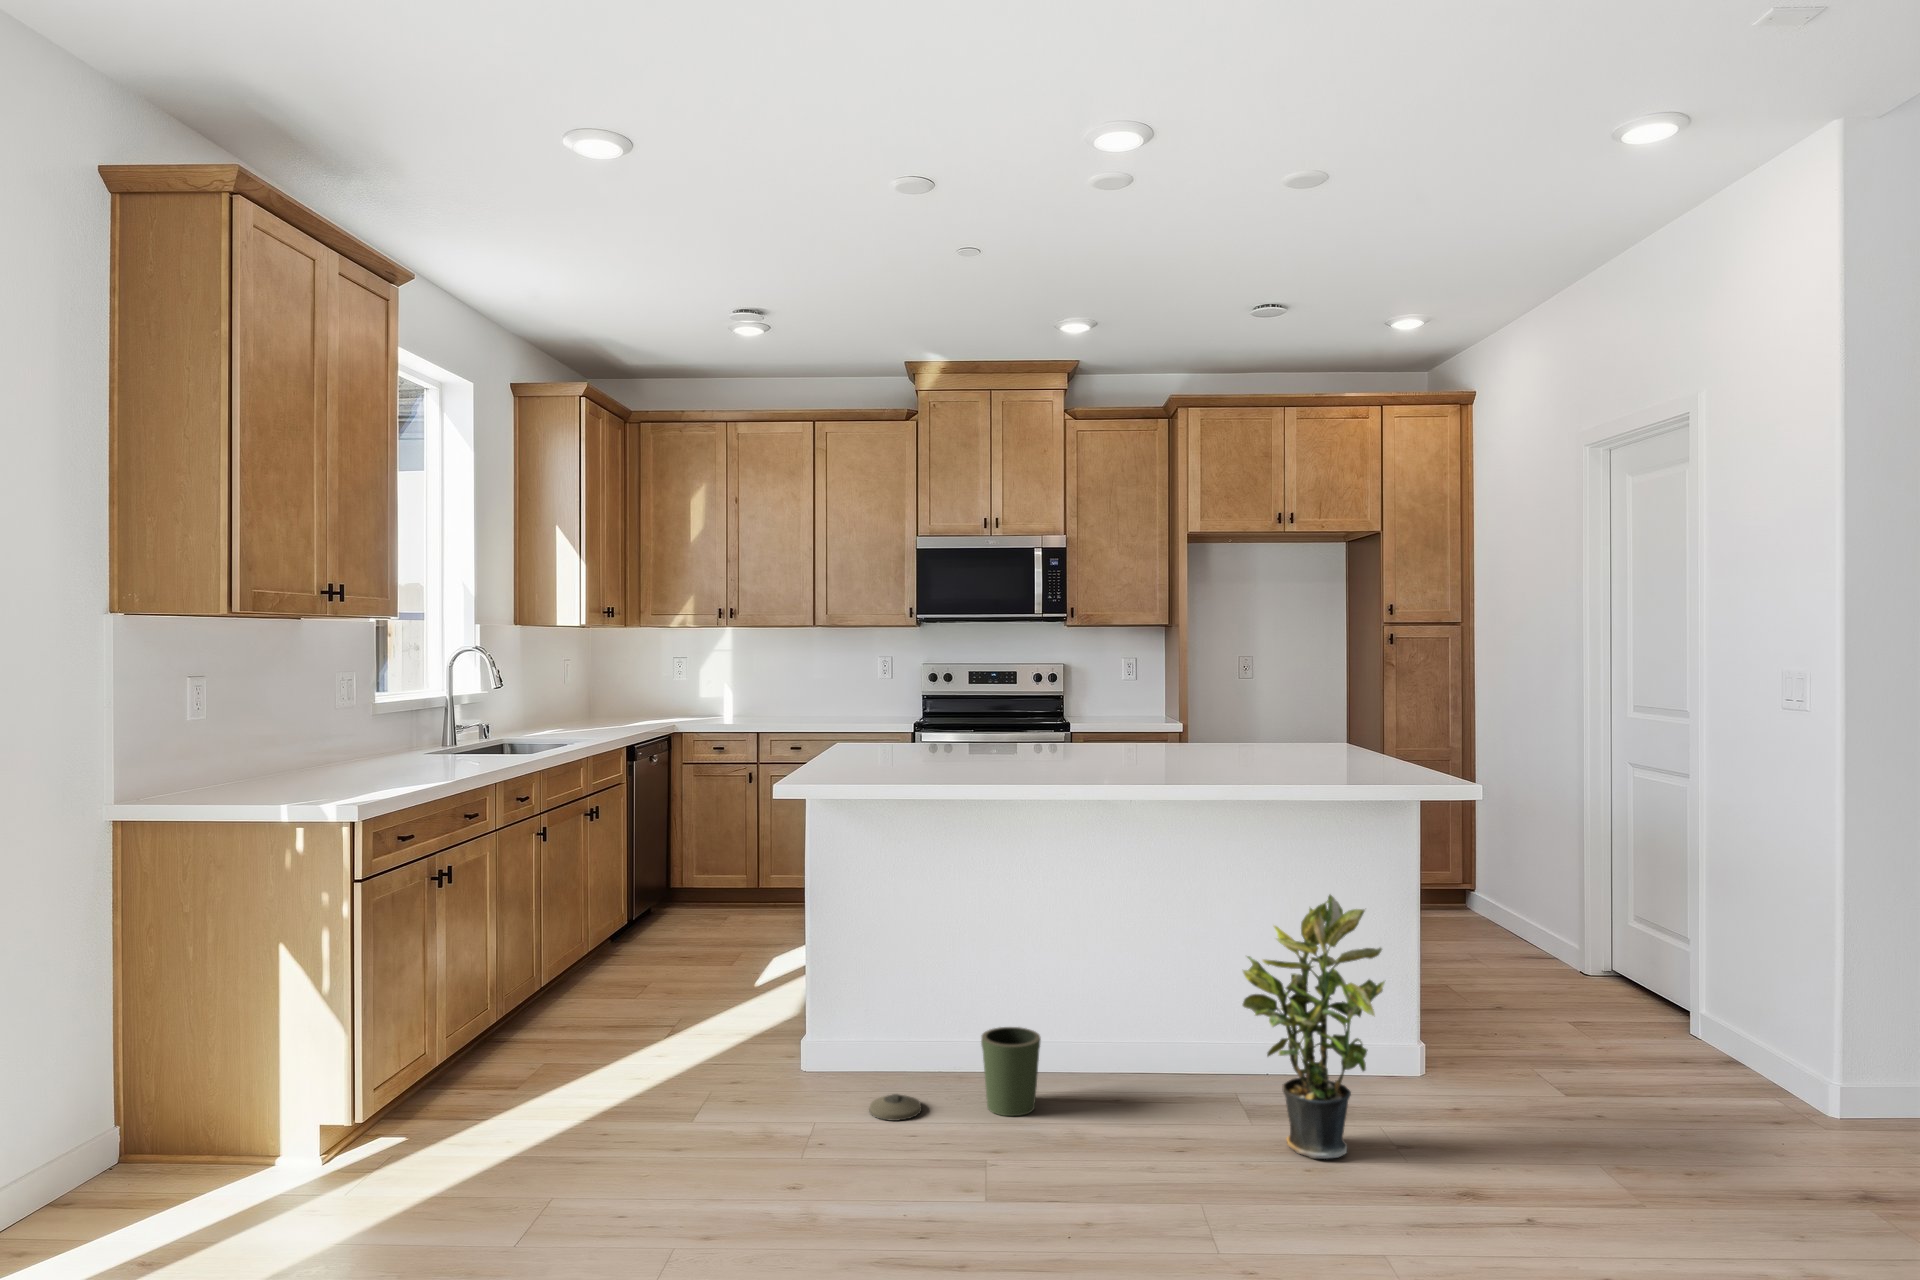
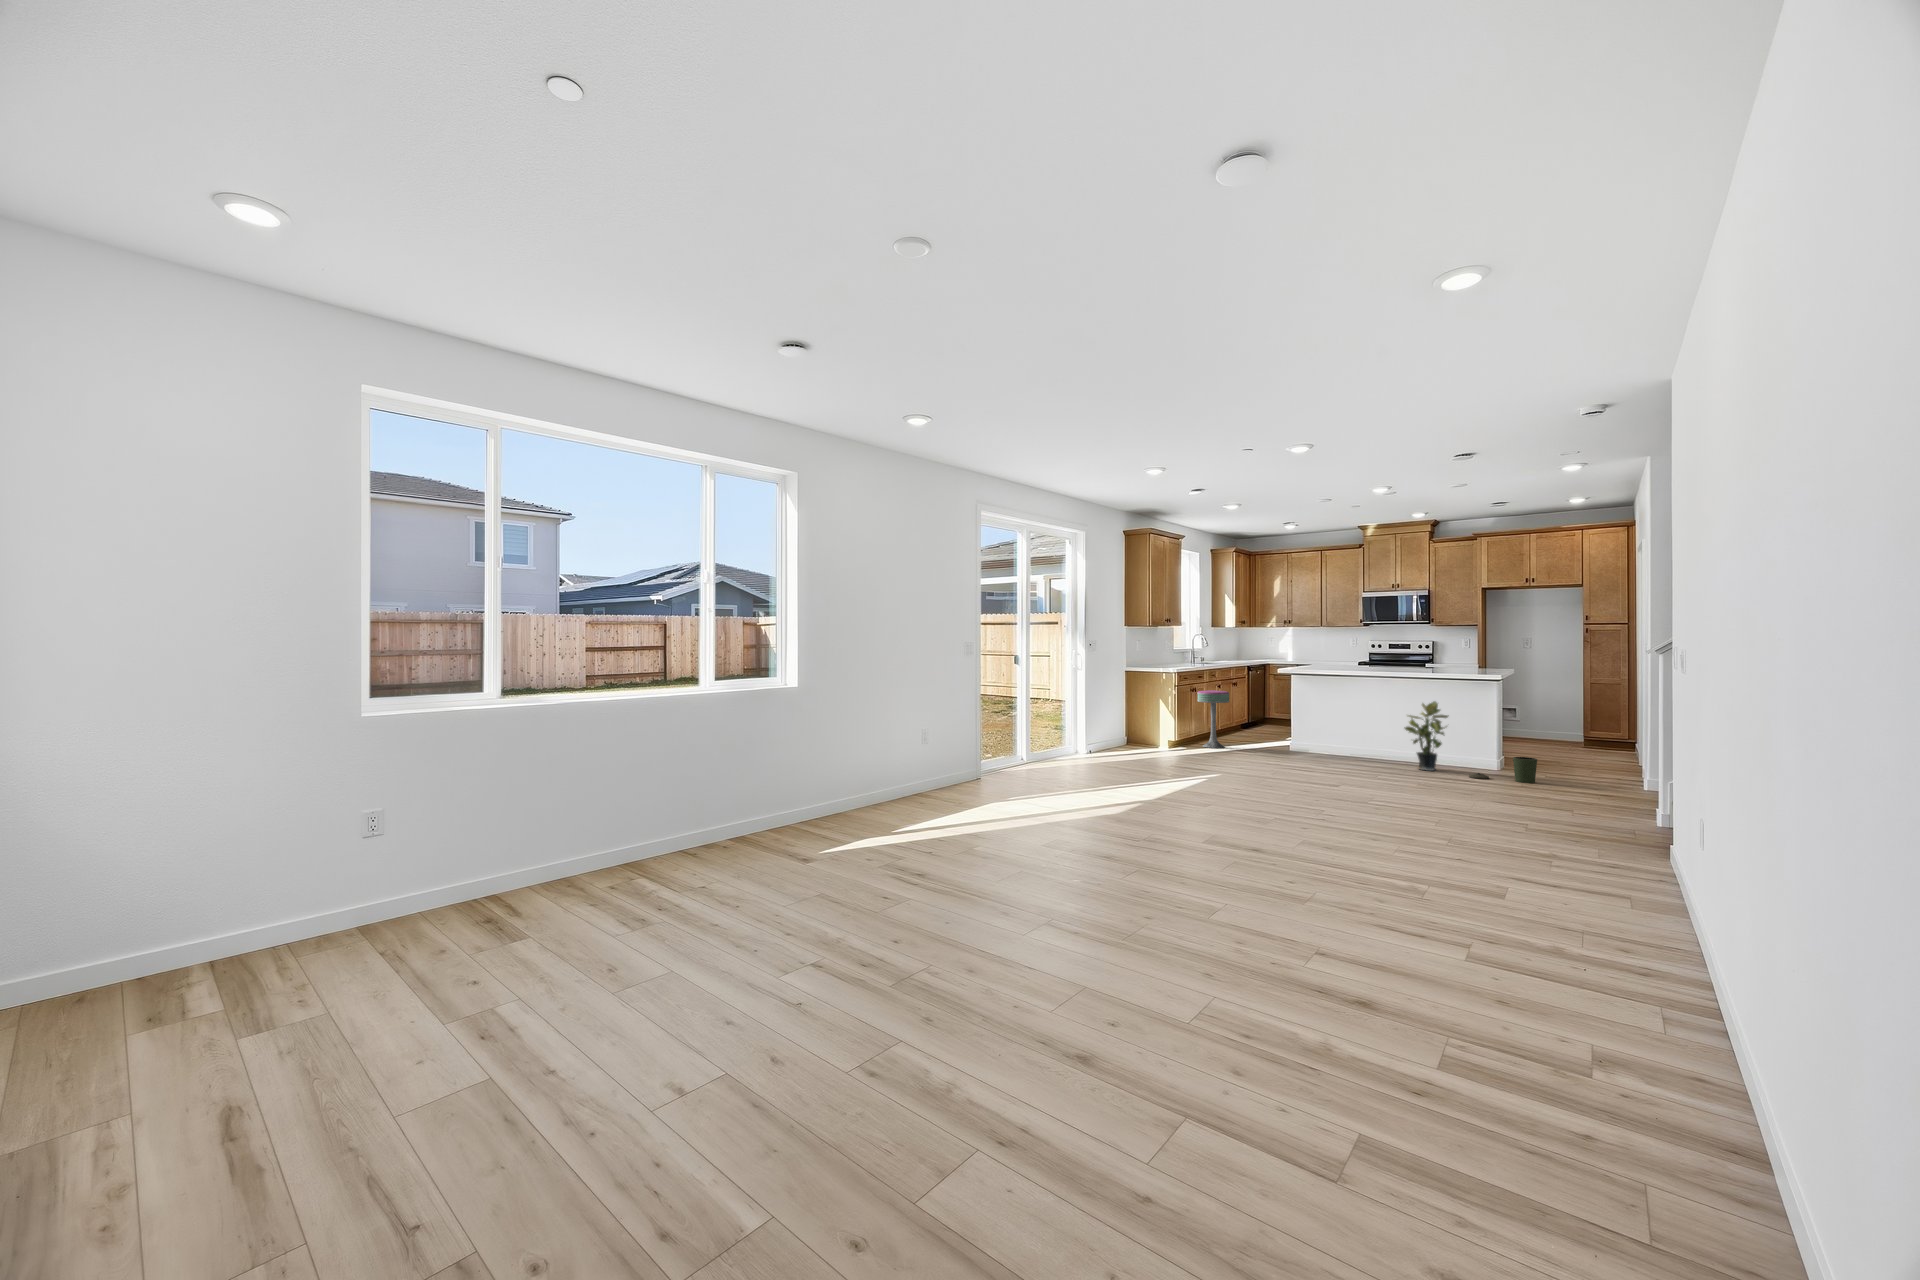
bar stool: none [460,876,592,1129] -> present [1197,690,1229,748]
trash can: present [869,1027,1041,1121] -> present [1469,757,1537,783]

